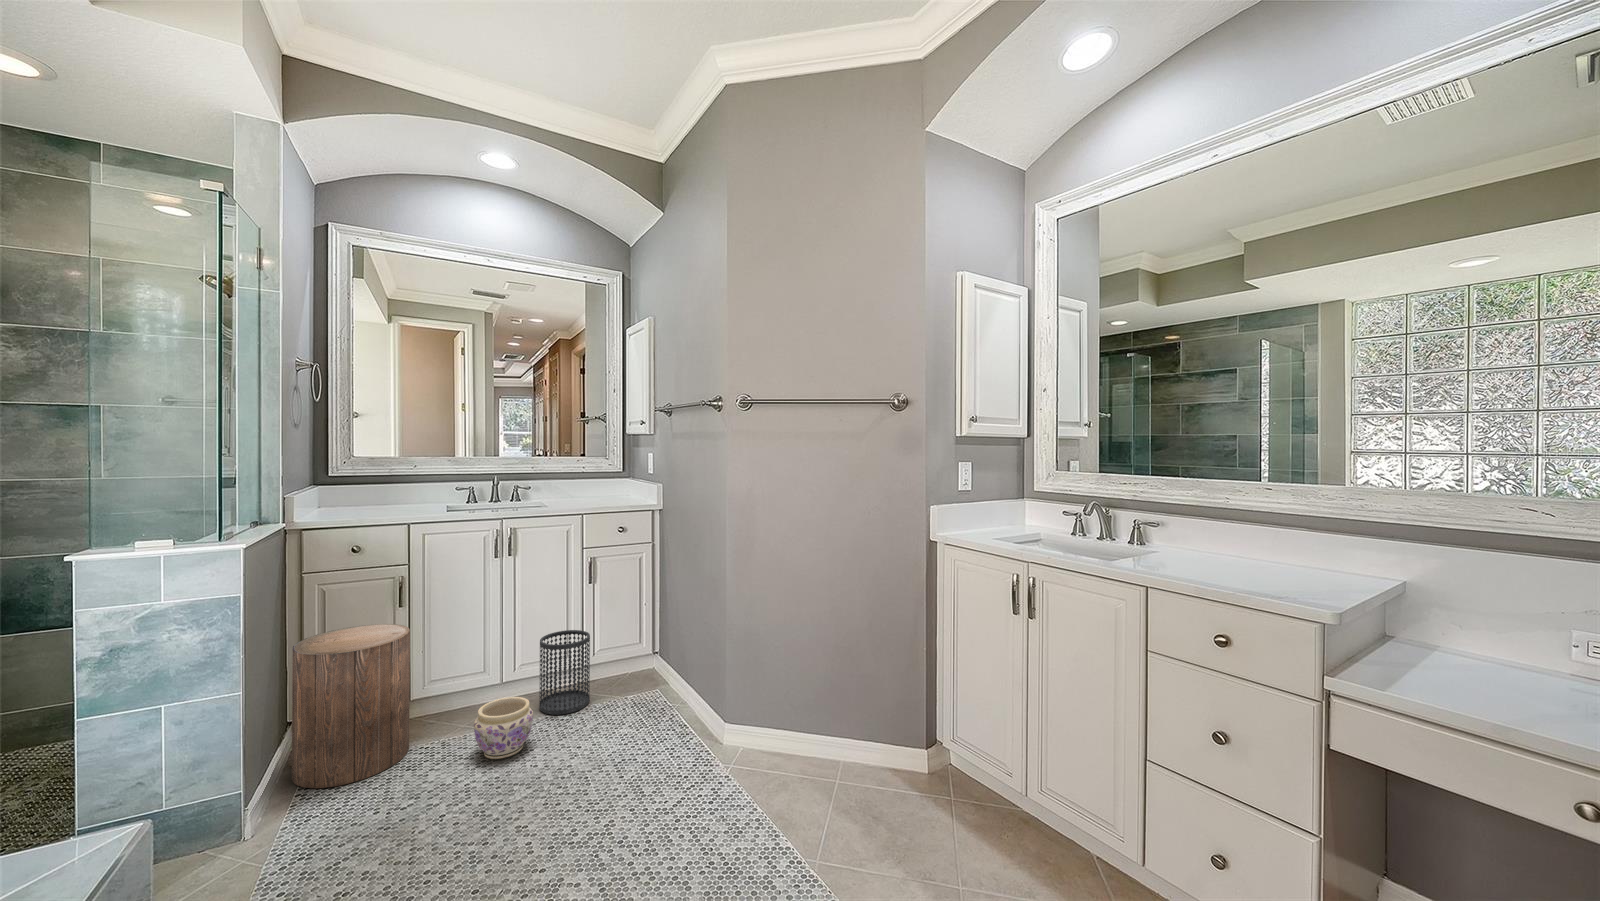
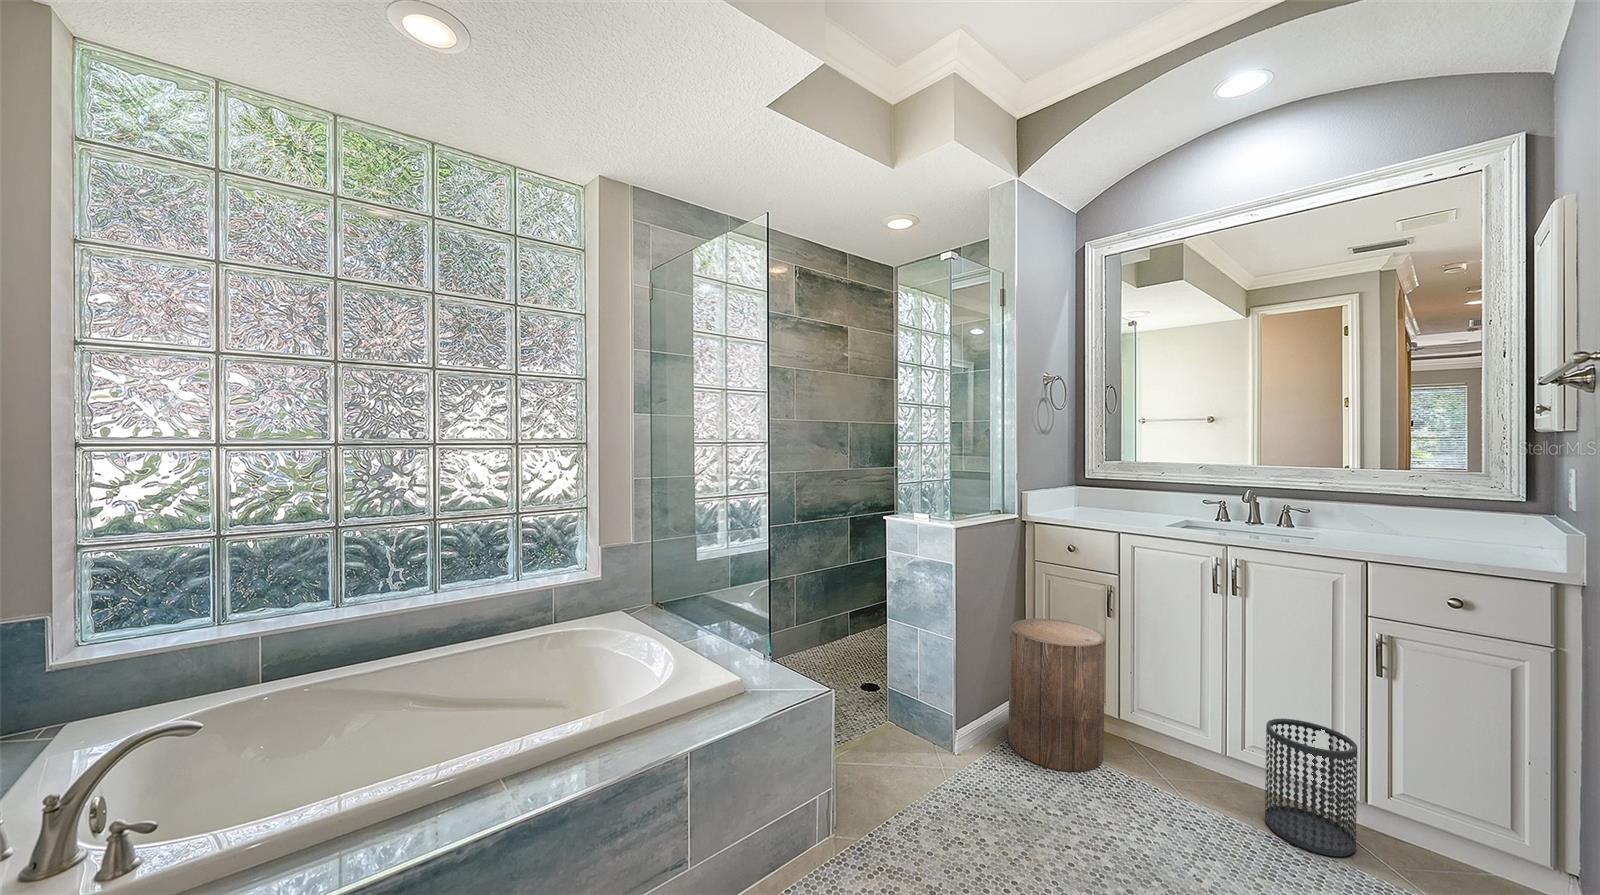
planter: present [474,697,533,760] -> none [1141,761,1220,846]

